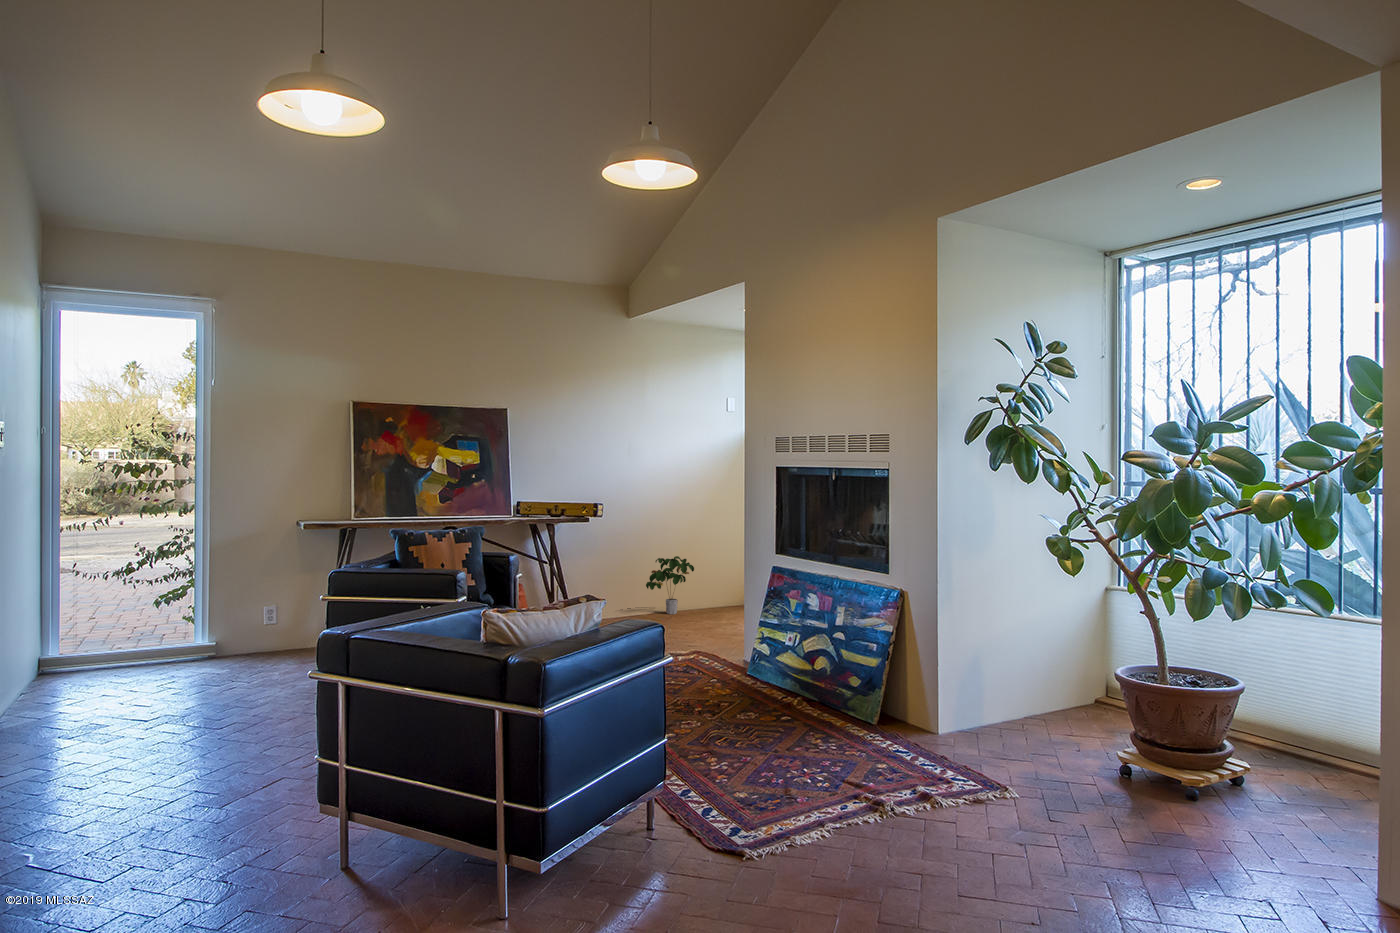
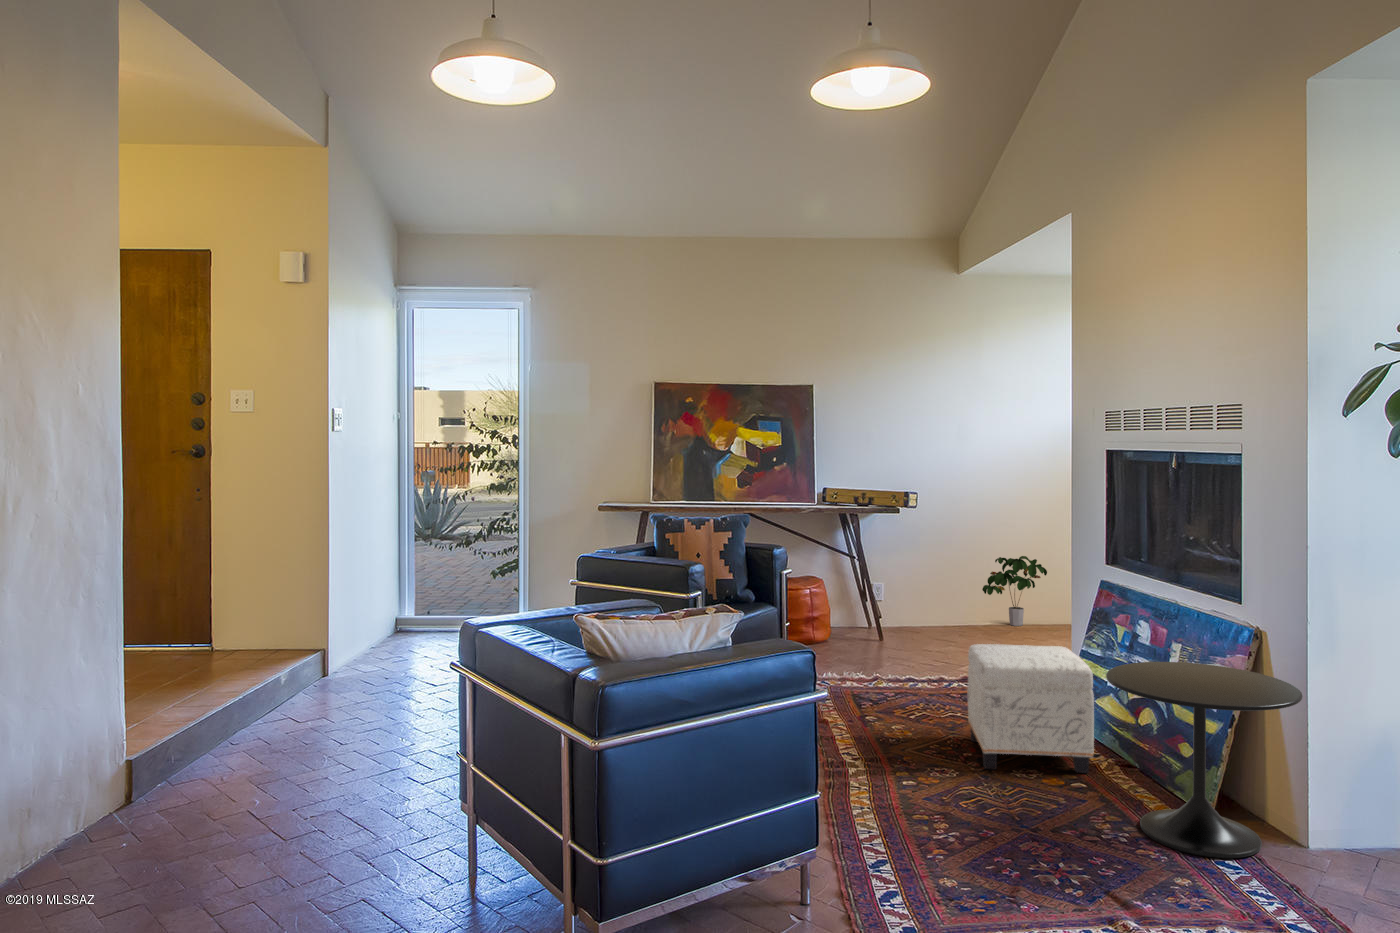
ottoman: none [690,618,791,717] -> present [967,644,1094,773]
side table: none [815,618,938,749] -> present [1106,662,1303,858]

